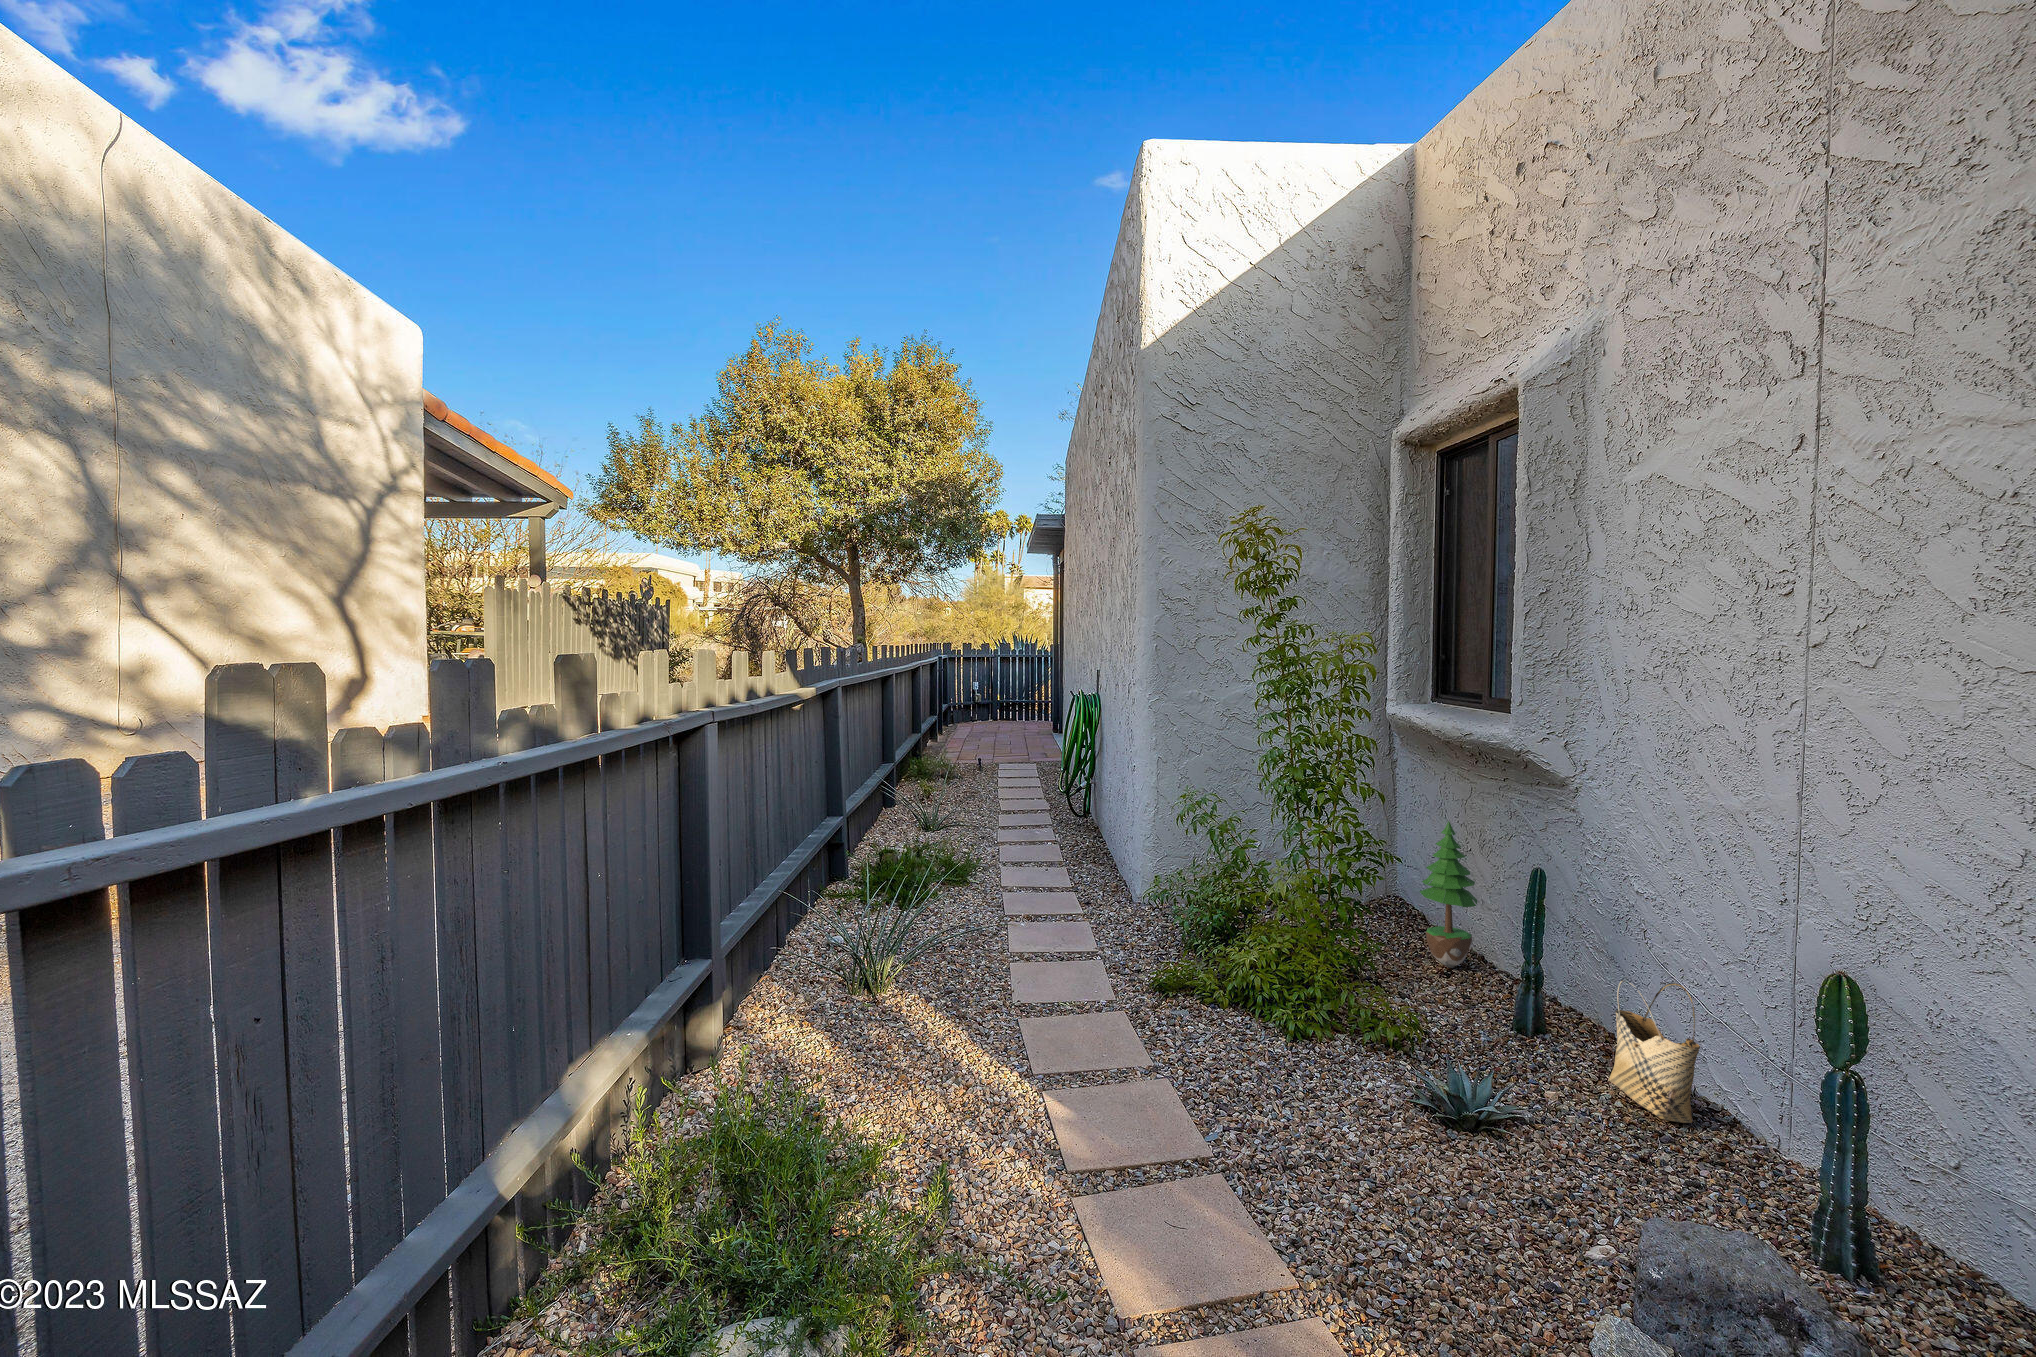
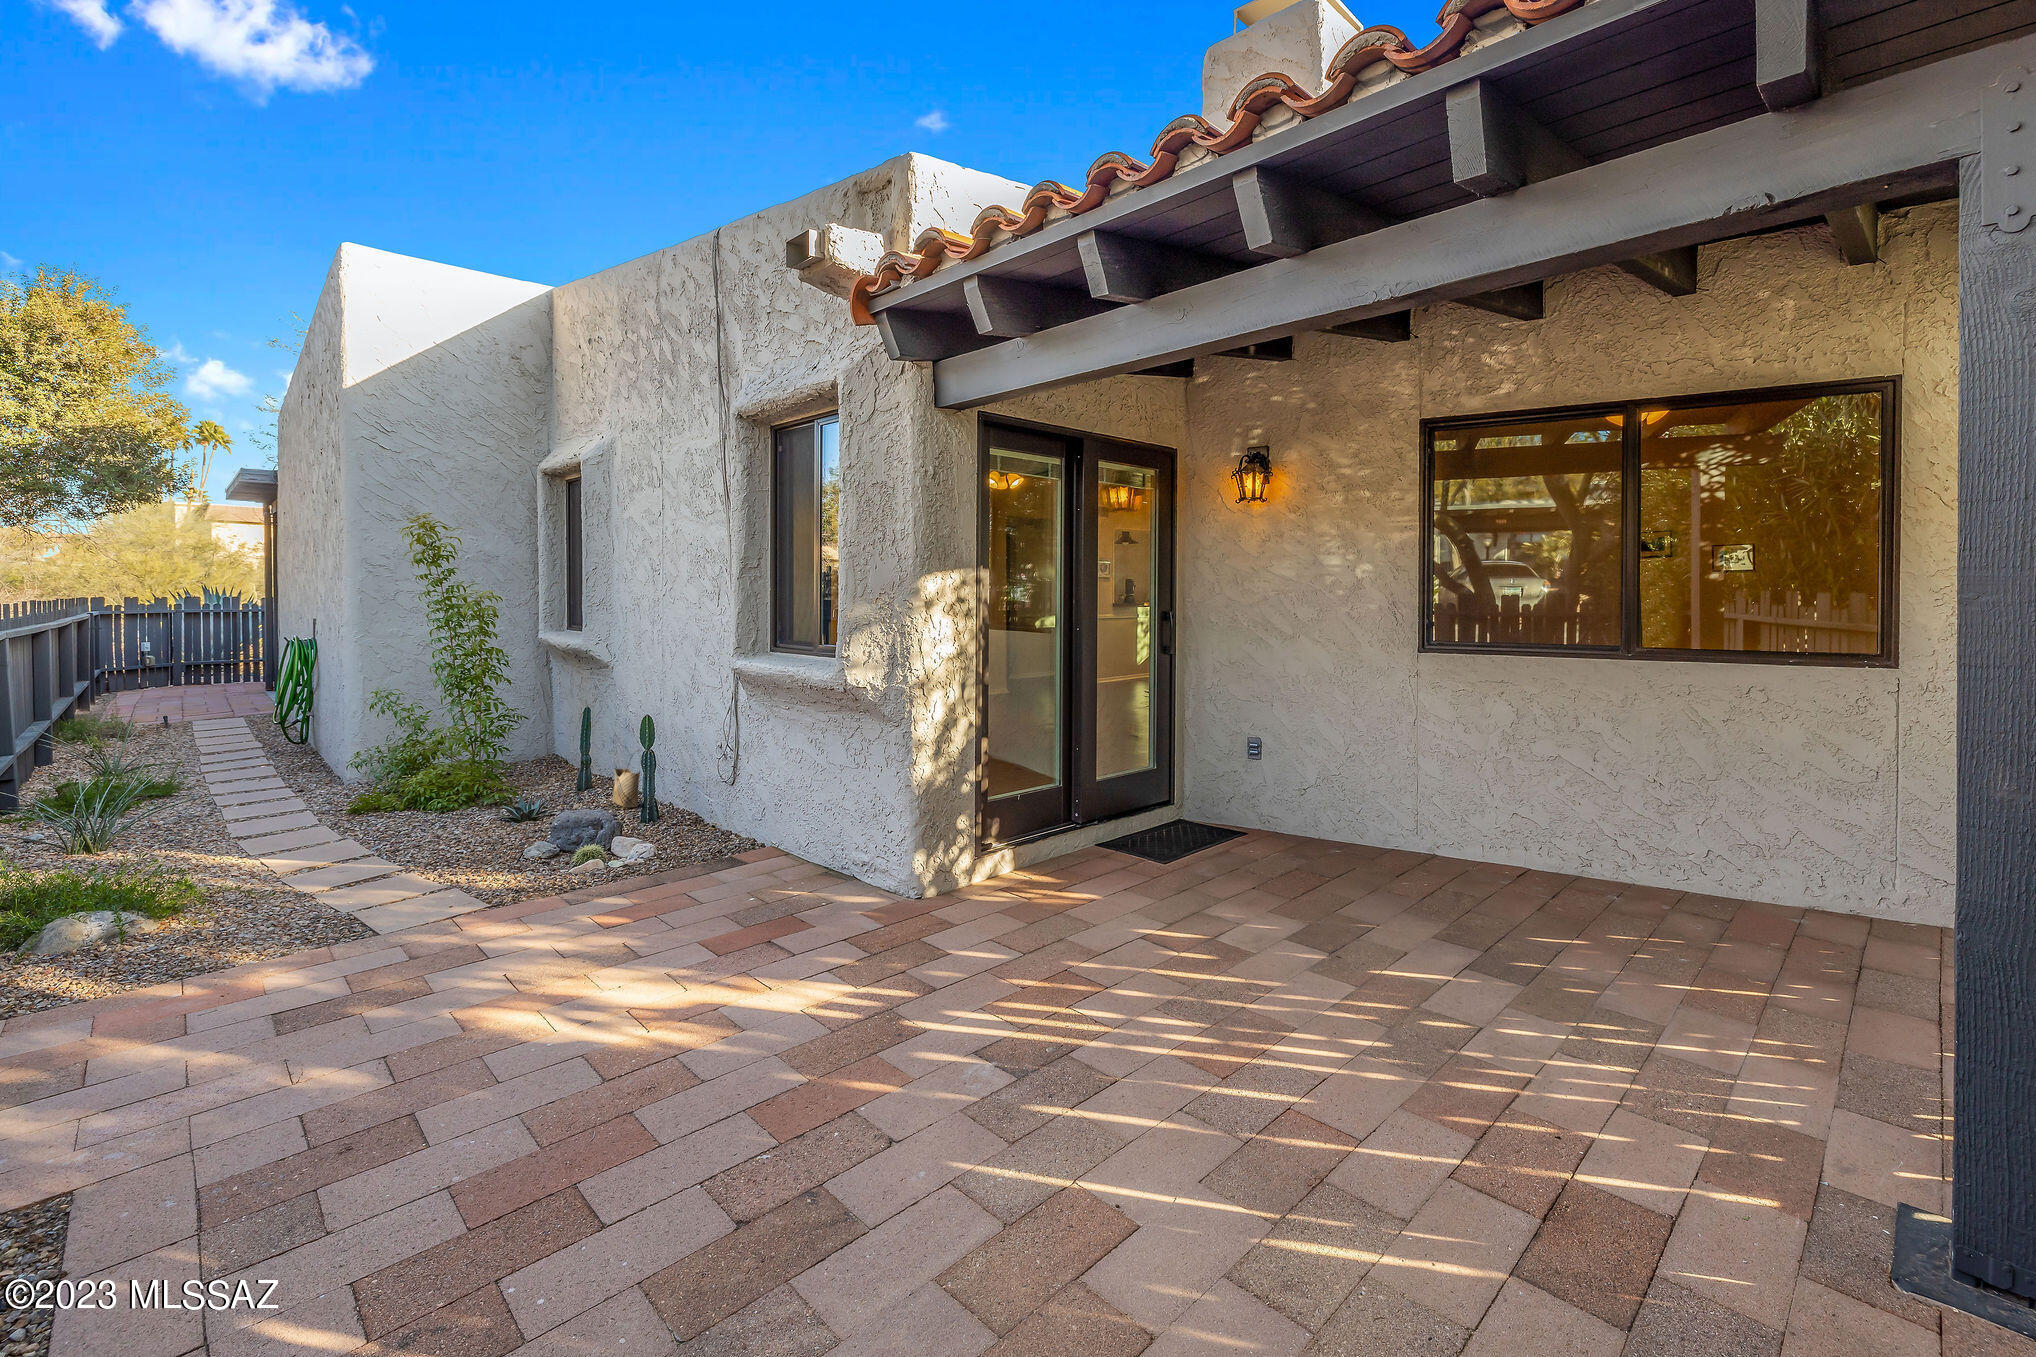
potted tree: present [1420,821,1477,968] -> none [547,699,581,782]

